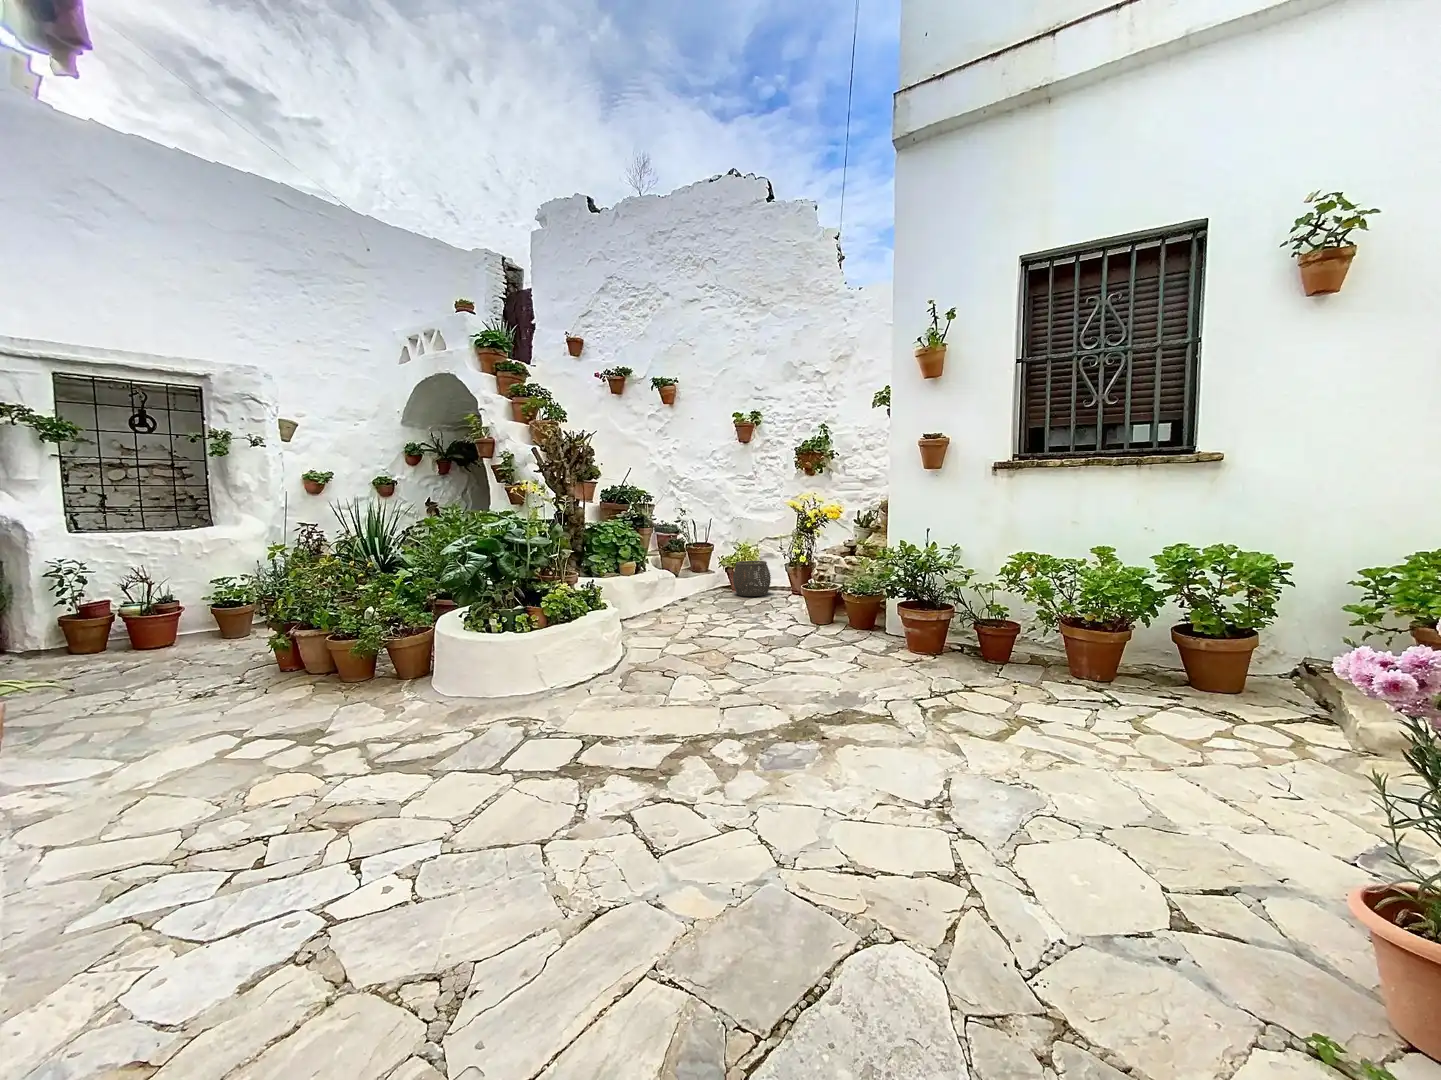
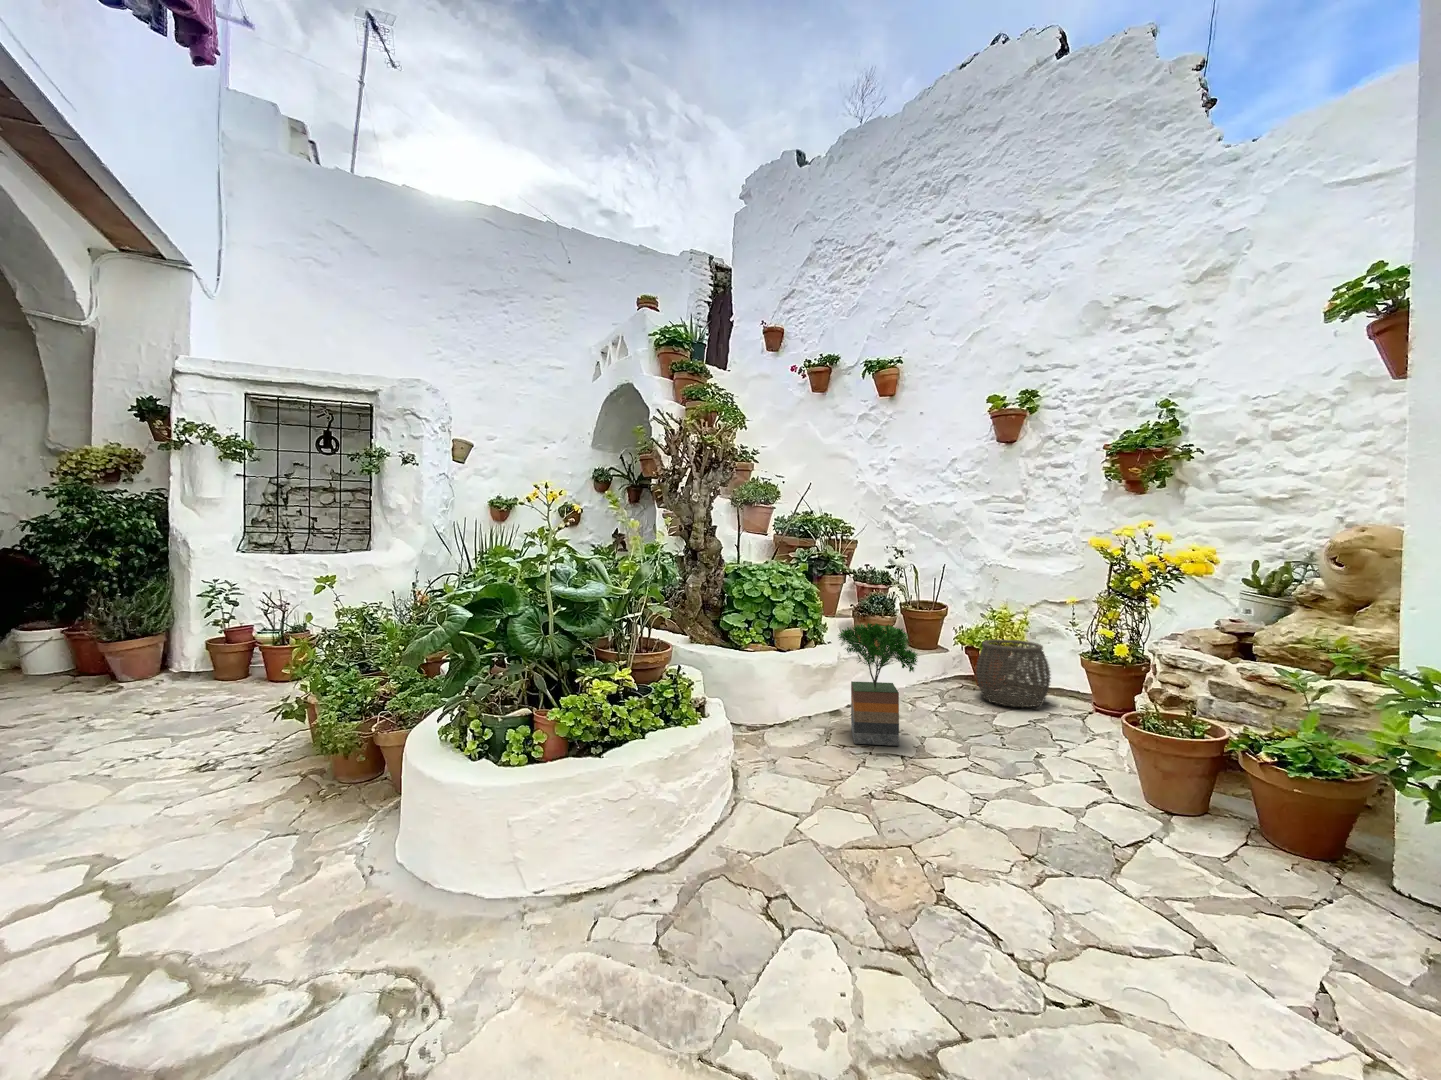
potted tree: none [664,553,710,619] -> present [838,623,917,746]

